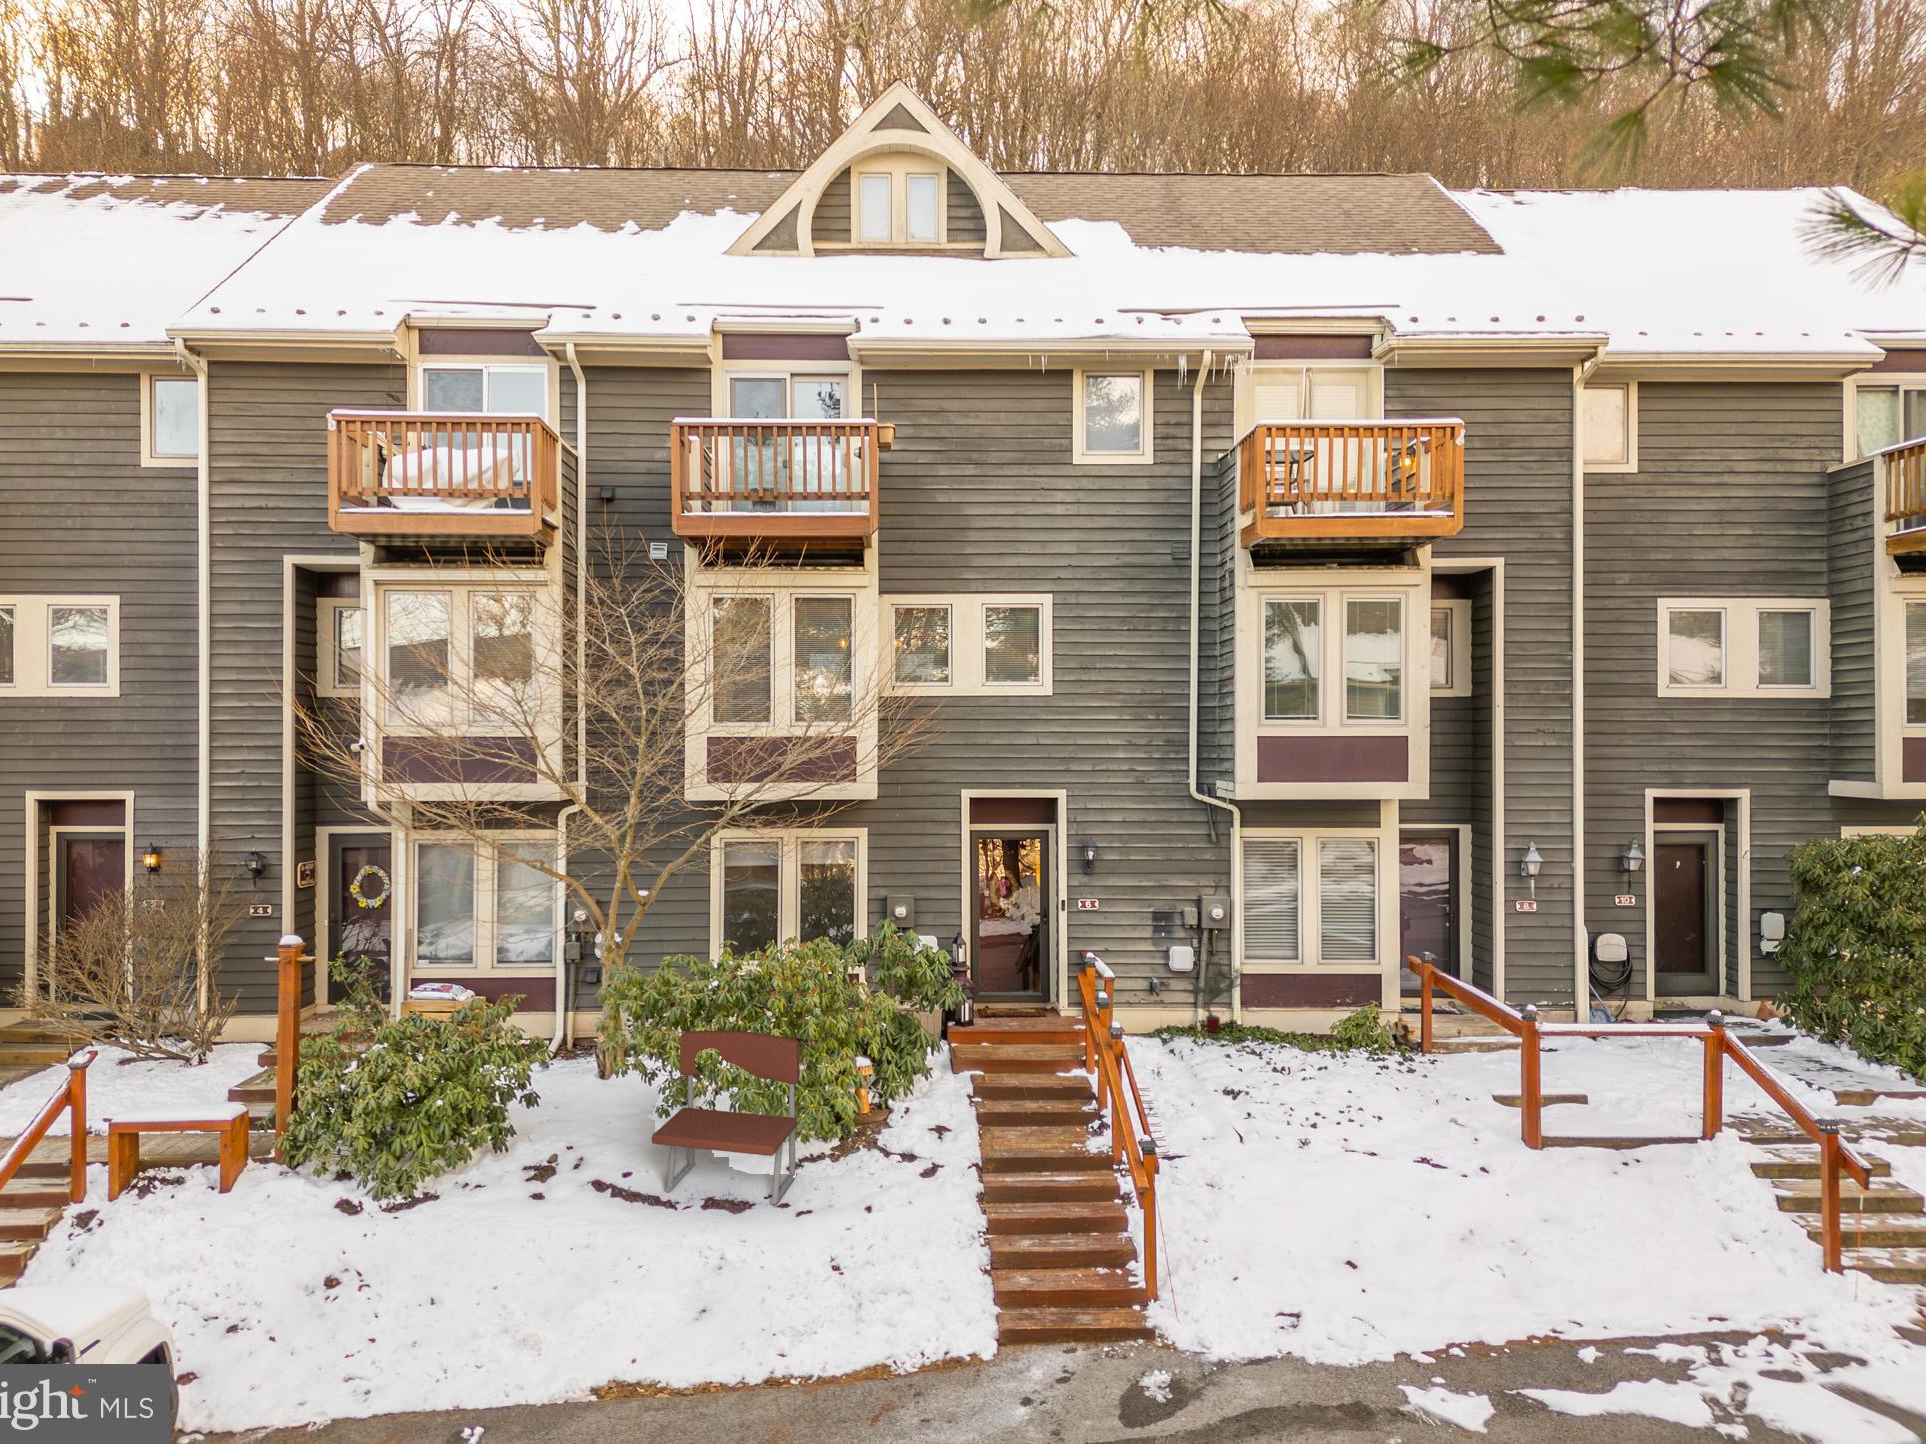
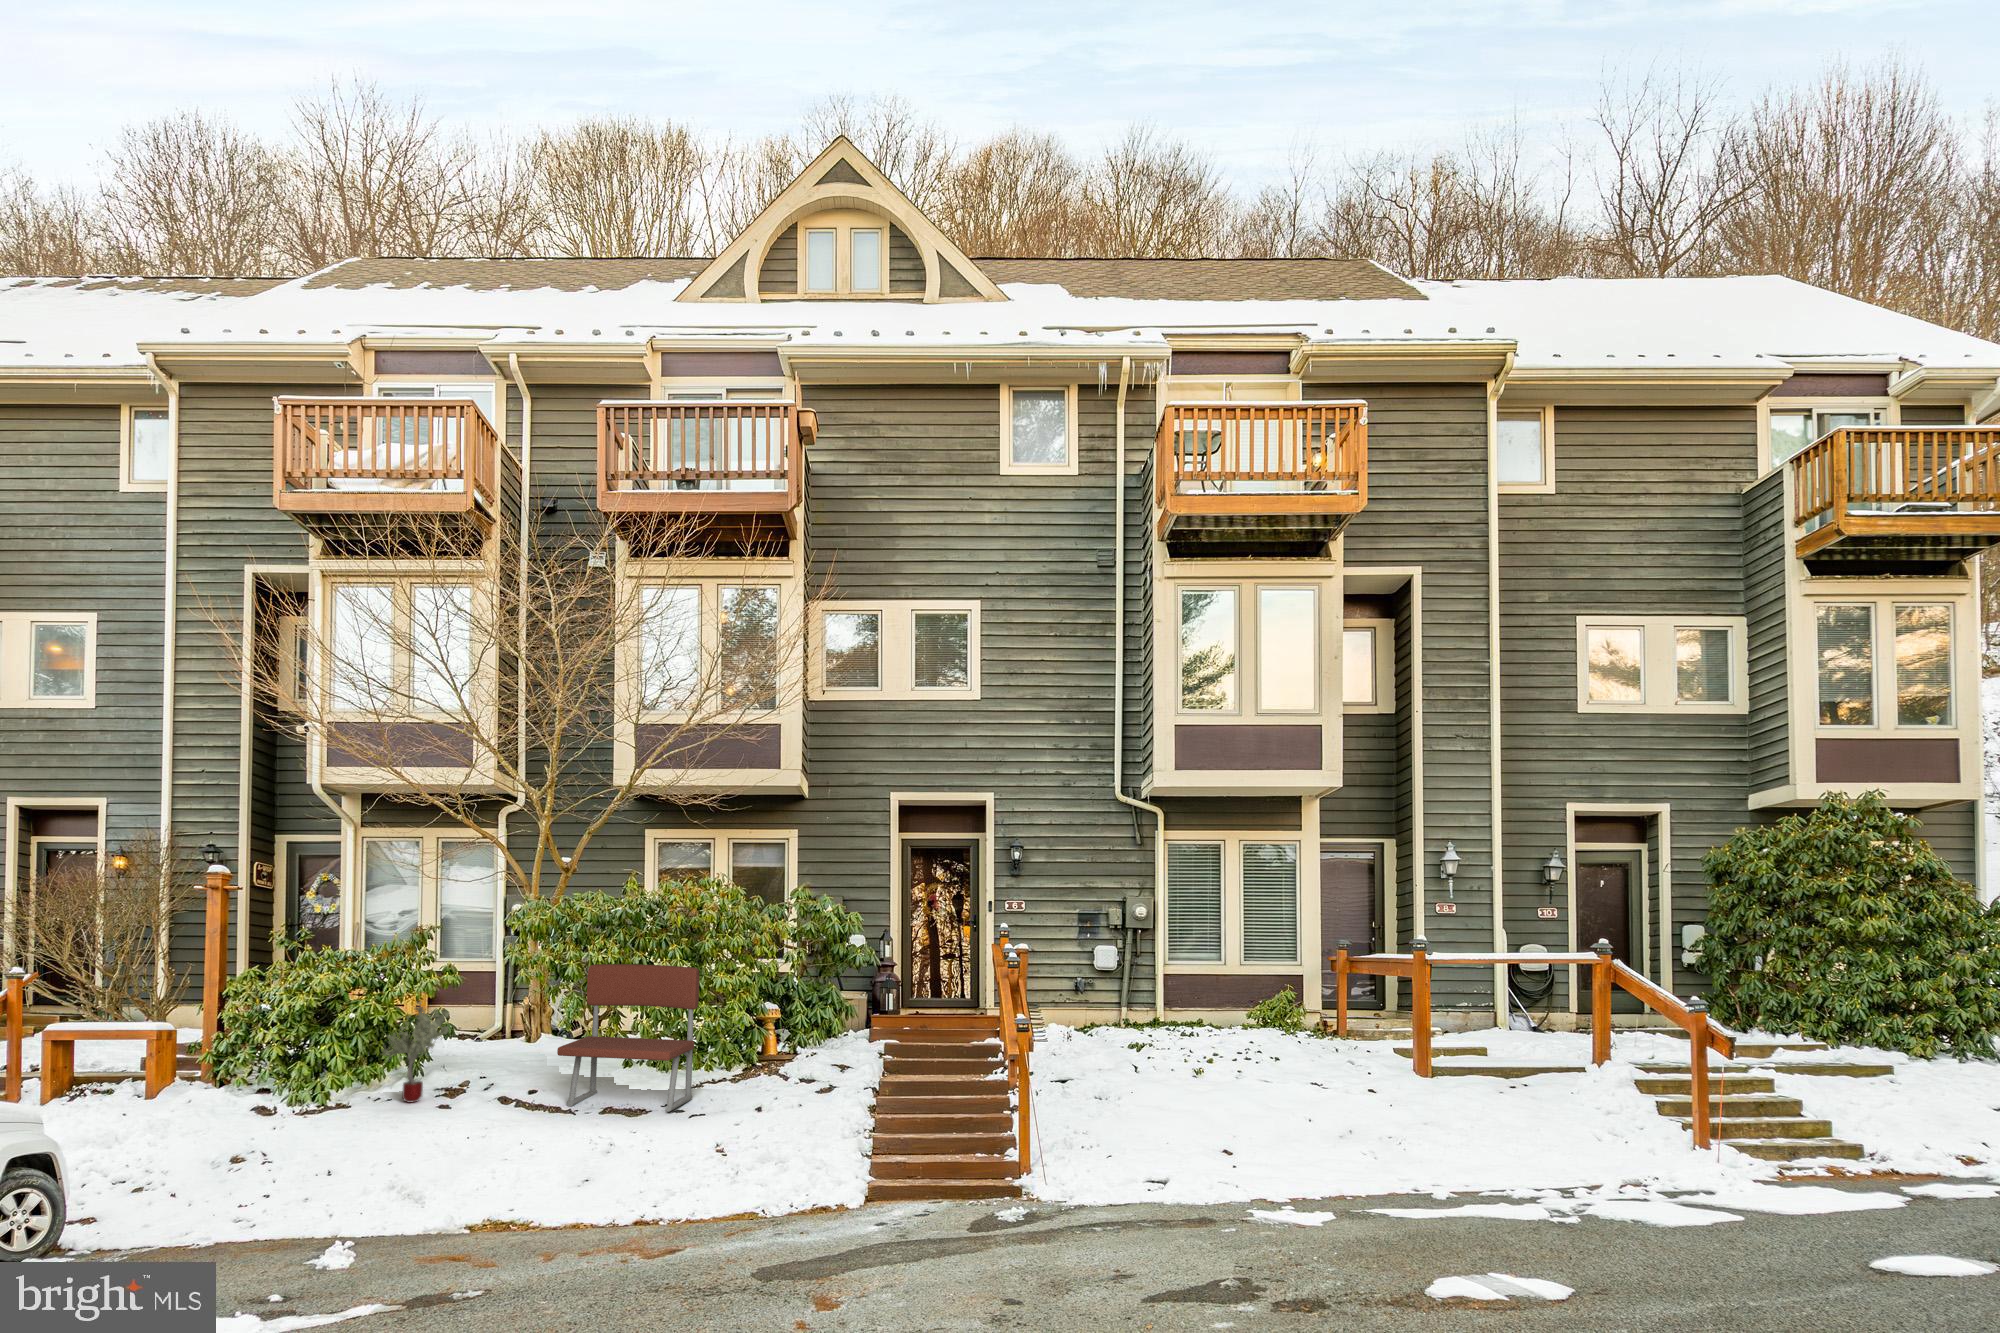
potted tree: present [1184,958,1242,1032] -> present [382,1002,449,1103]

